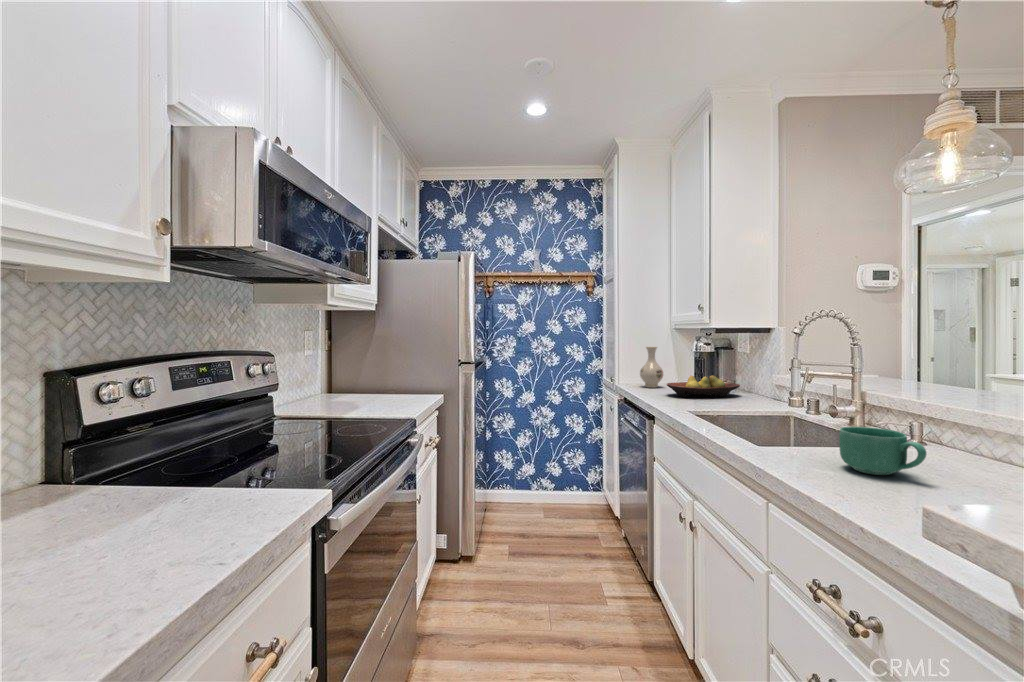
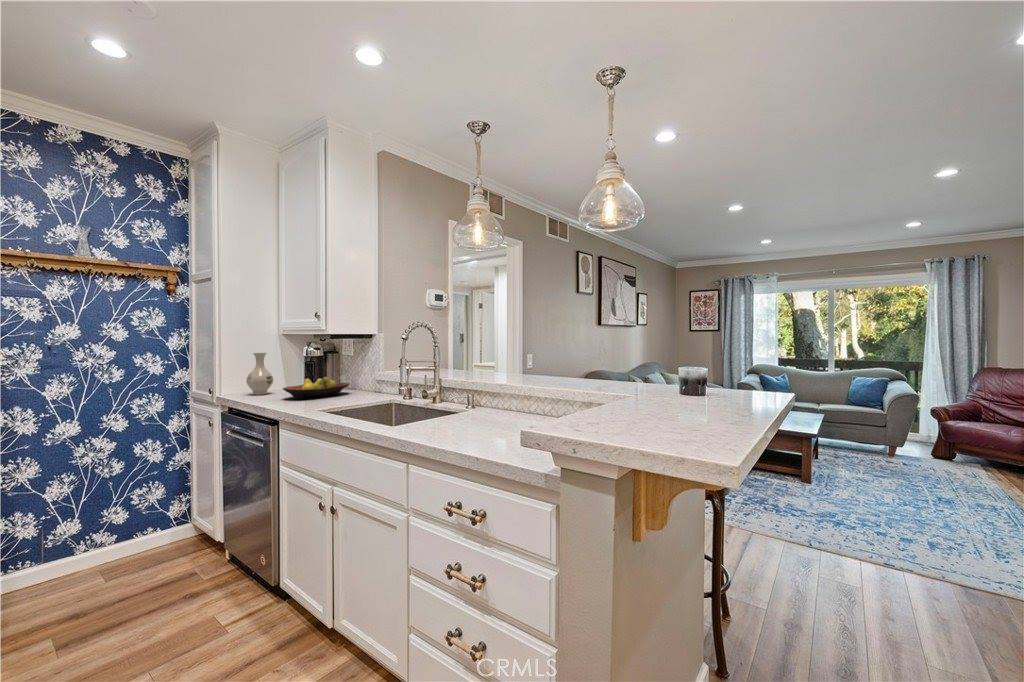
mug: present [839,427,926,475] -> none [445,399,489,428]

